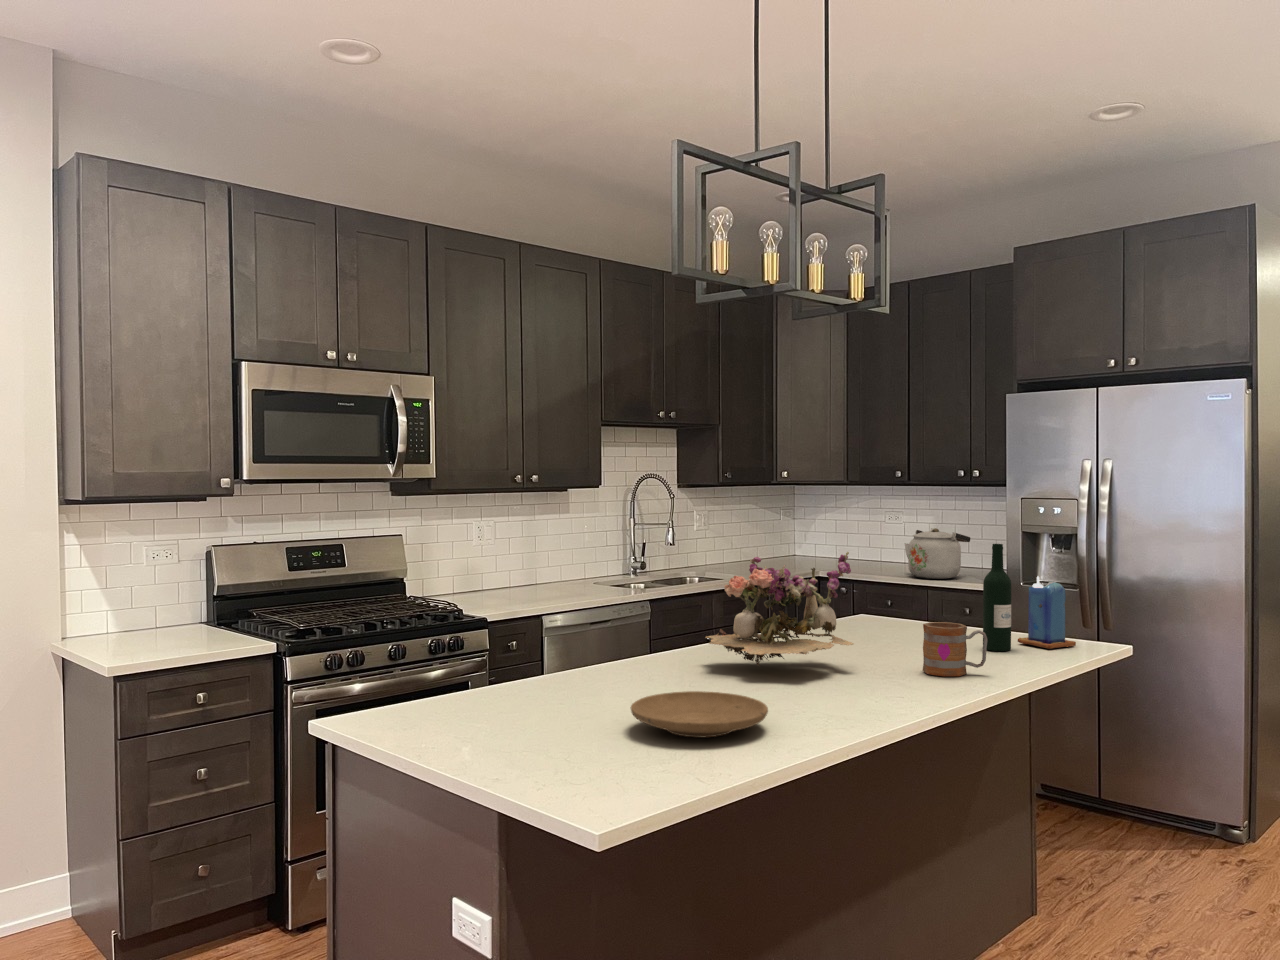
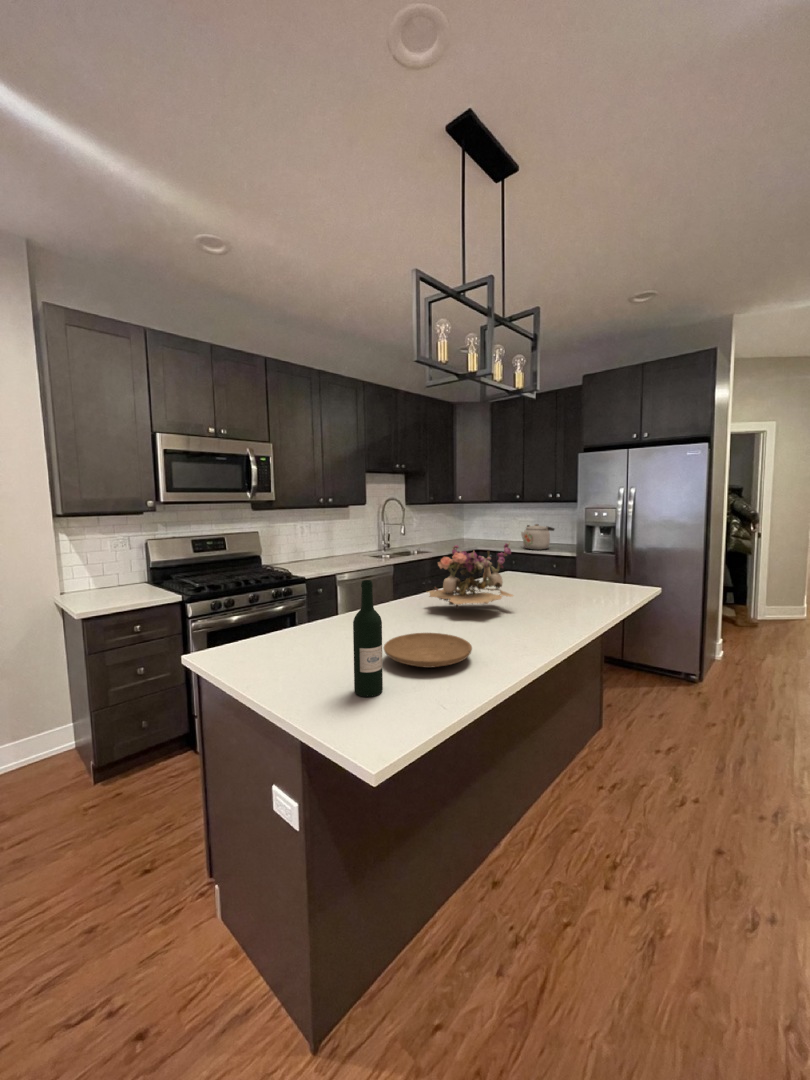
wine bottle: present [983,544,1011,651] -> present [353,580,383,697]
candle: present [1018,576,1076,649] -> none [599,552,632,594]
mug: present [923,622,987,676] -> none [553,582,592,614]

